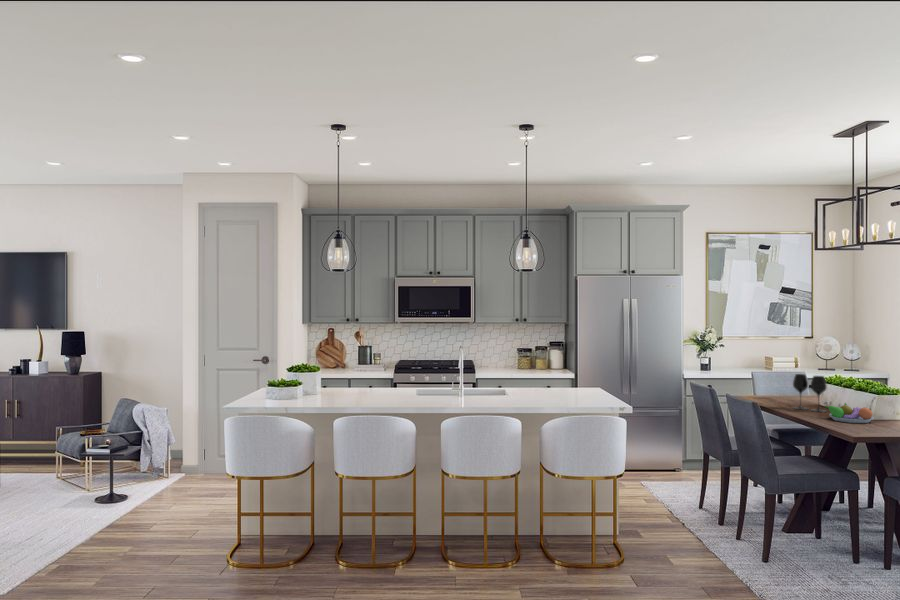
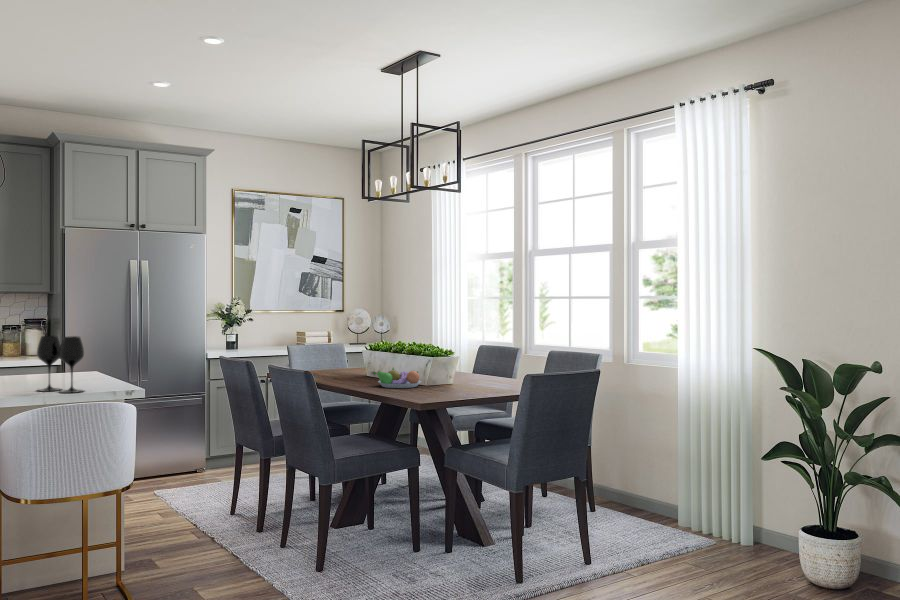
wine glass: present [793,374,827,412] -> present [37,336,84,393]

